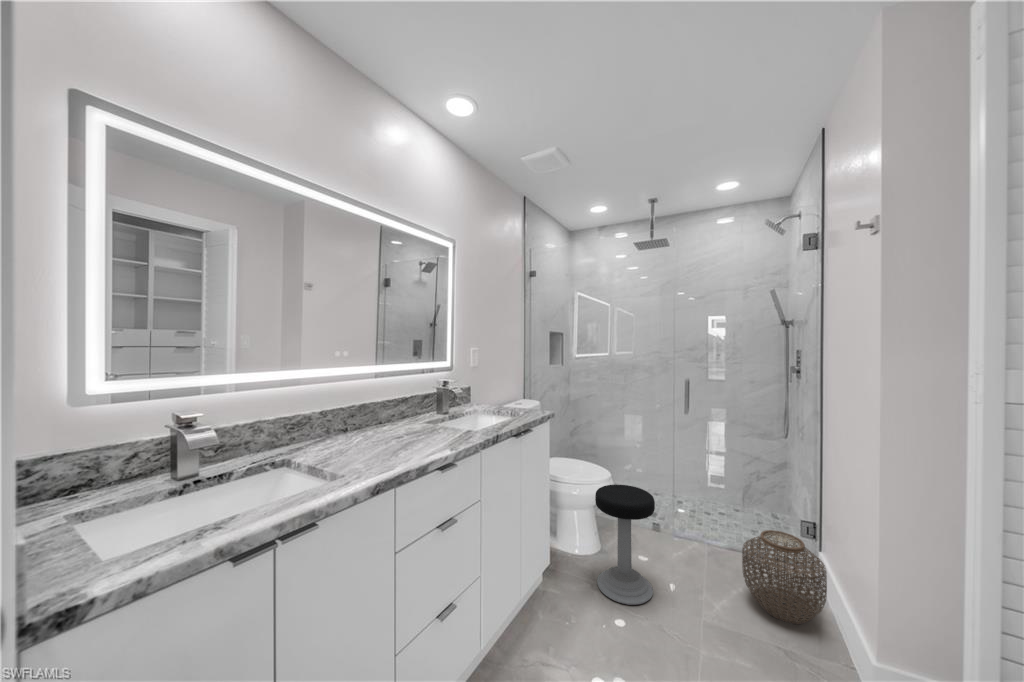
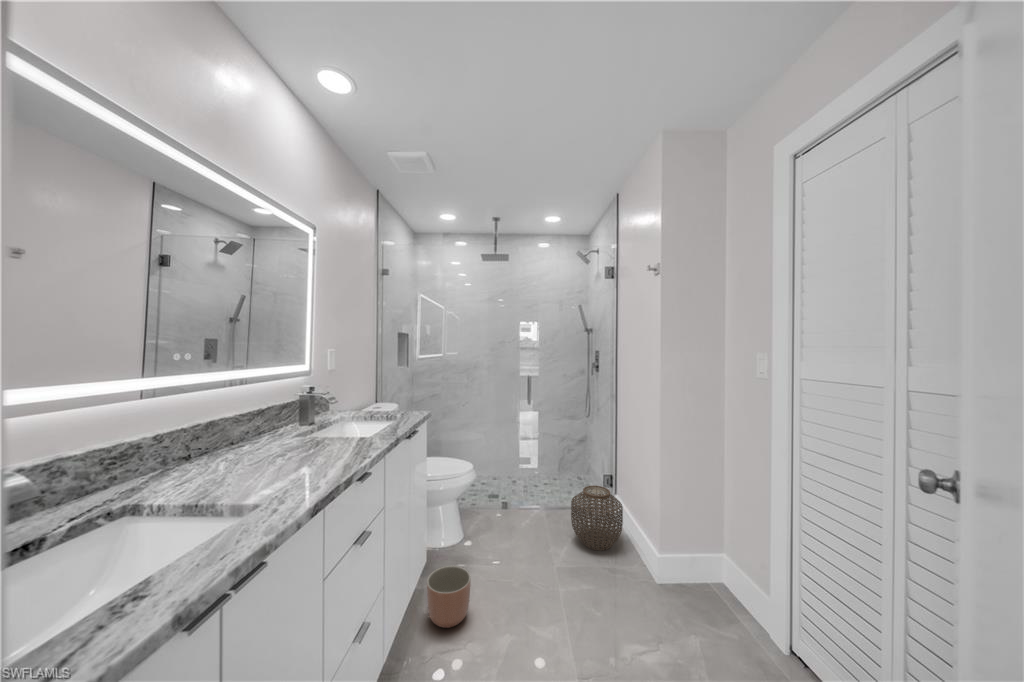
stool: present [595,485,655,605] -> none [462,471,512,575]
planter: none [544,578,590,645] -> present [427,566,471,628]

